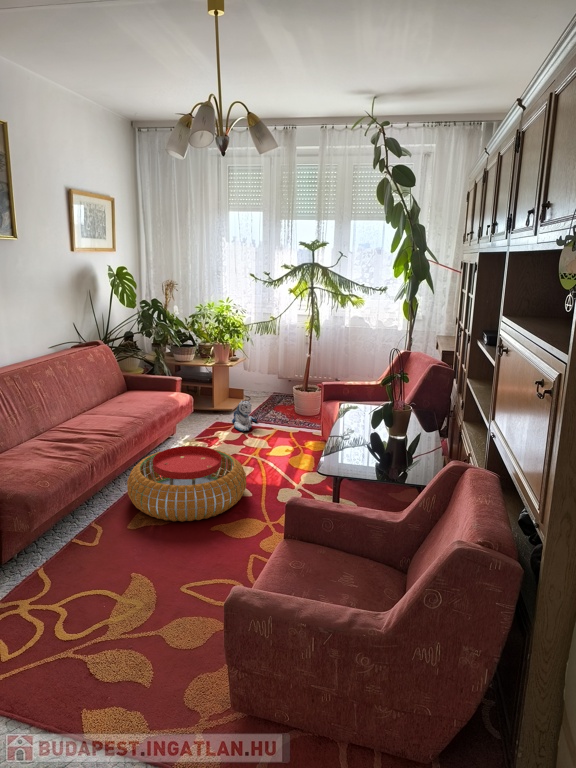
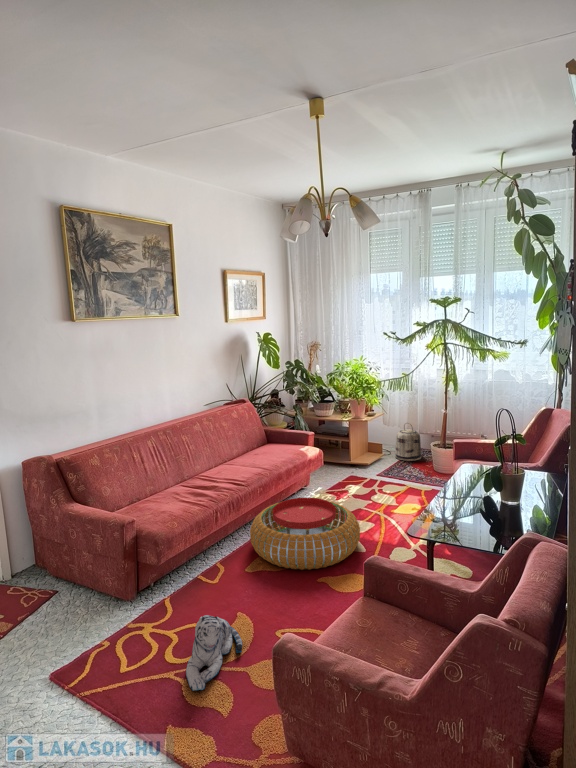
basket: none [258,367,283,405] -> present [395,423,422,461]
plush toy: present [232,401,257,432] -> present [186,615,242,691]

